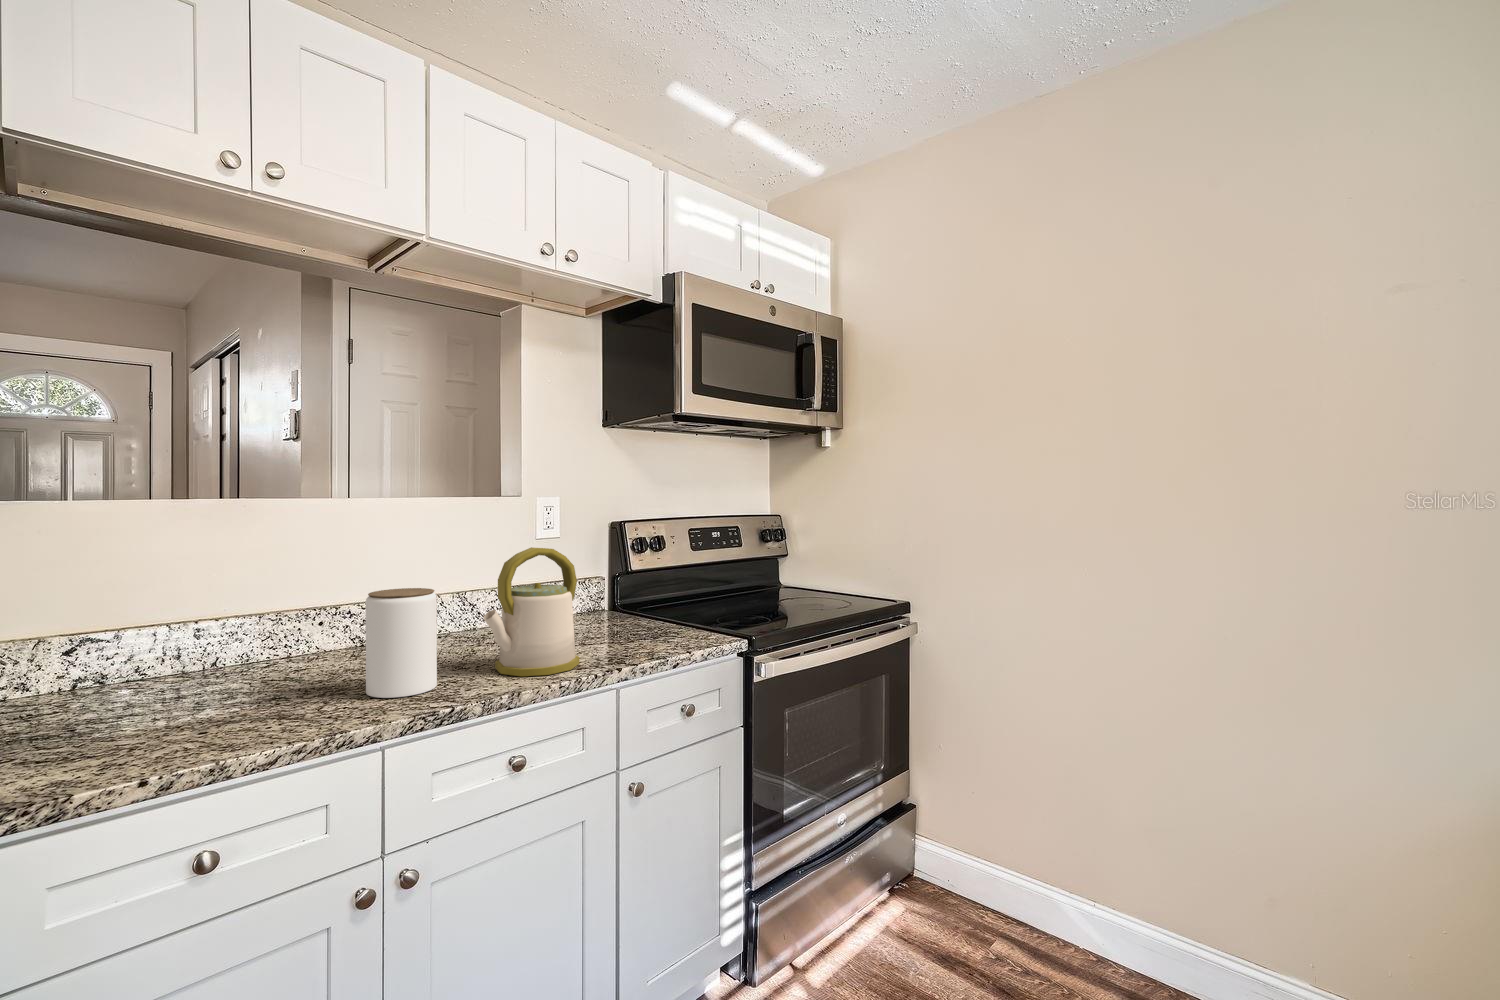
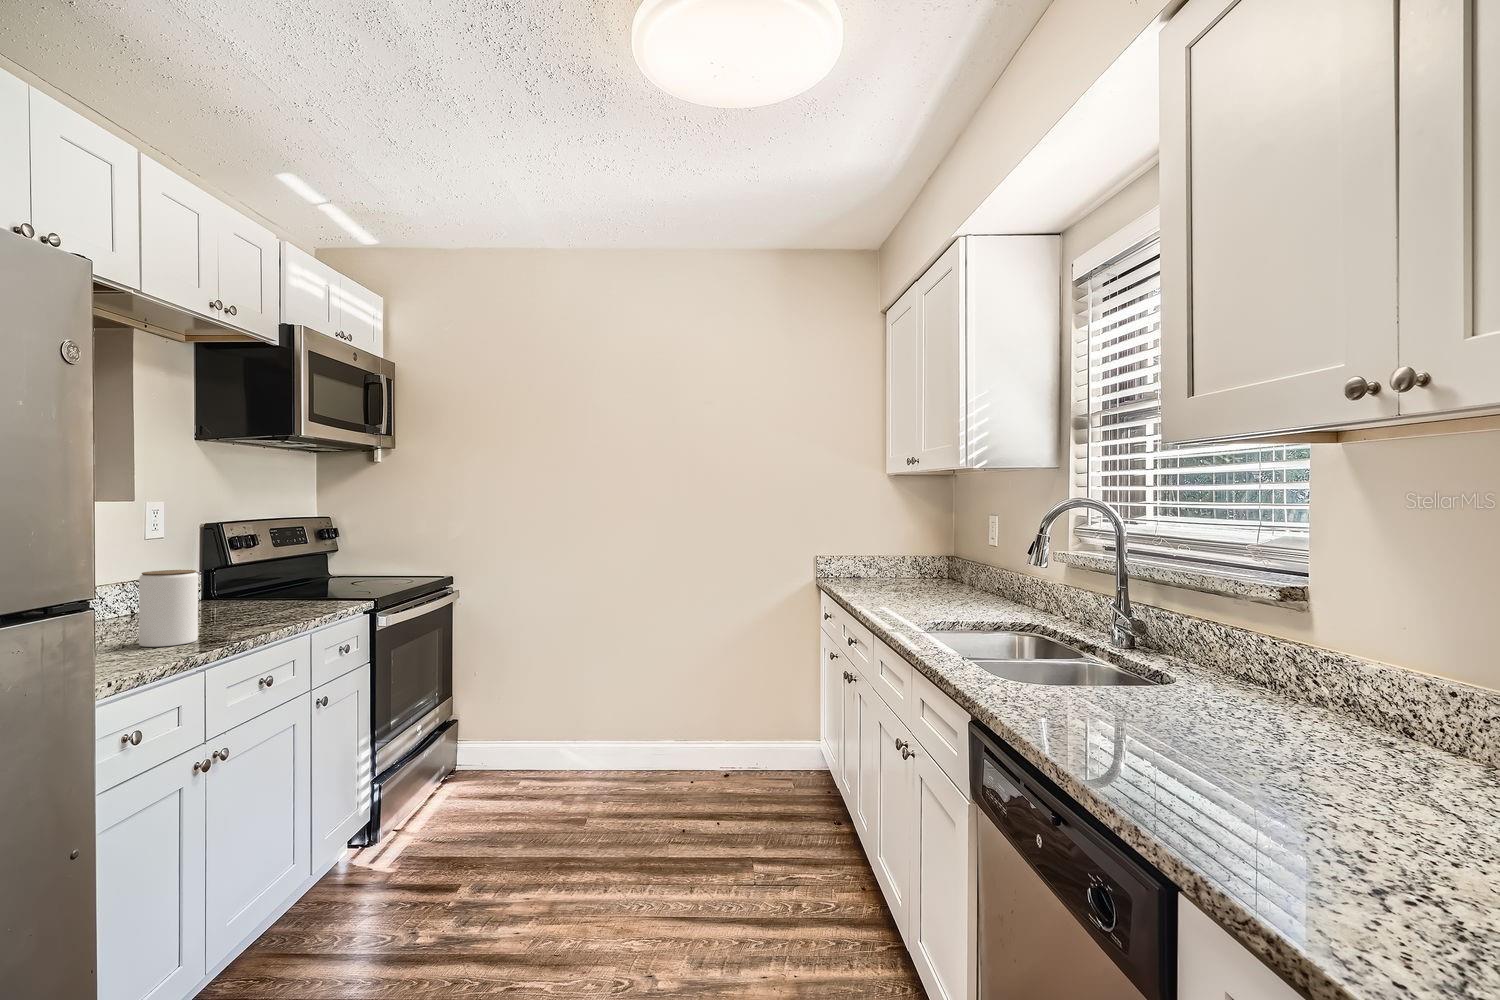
kettle: present [484,547,579,676] -> none [211,539,280,630]

